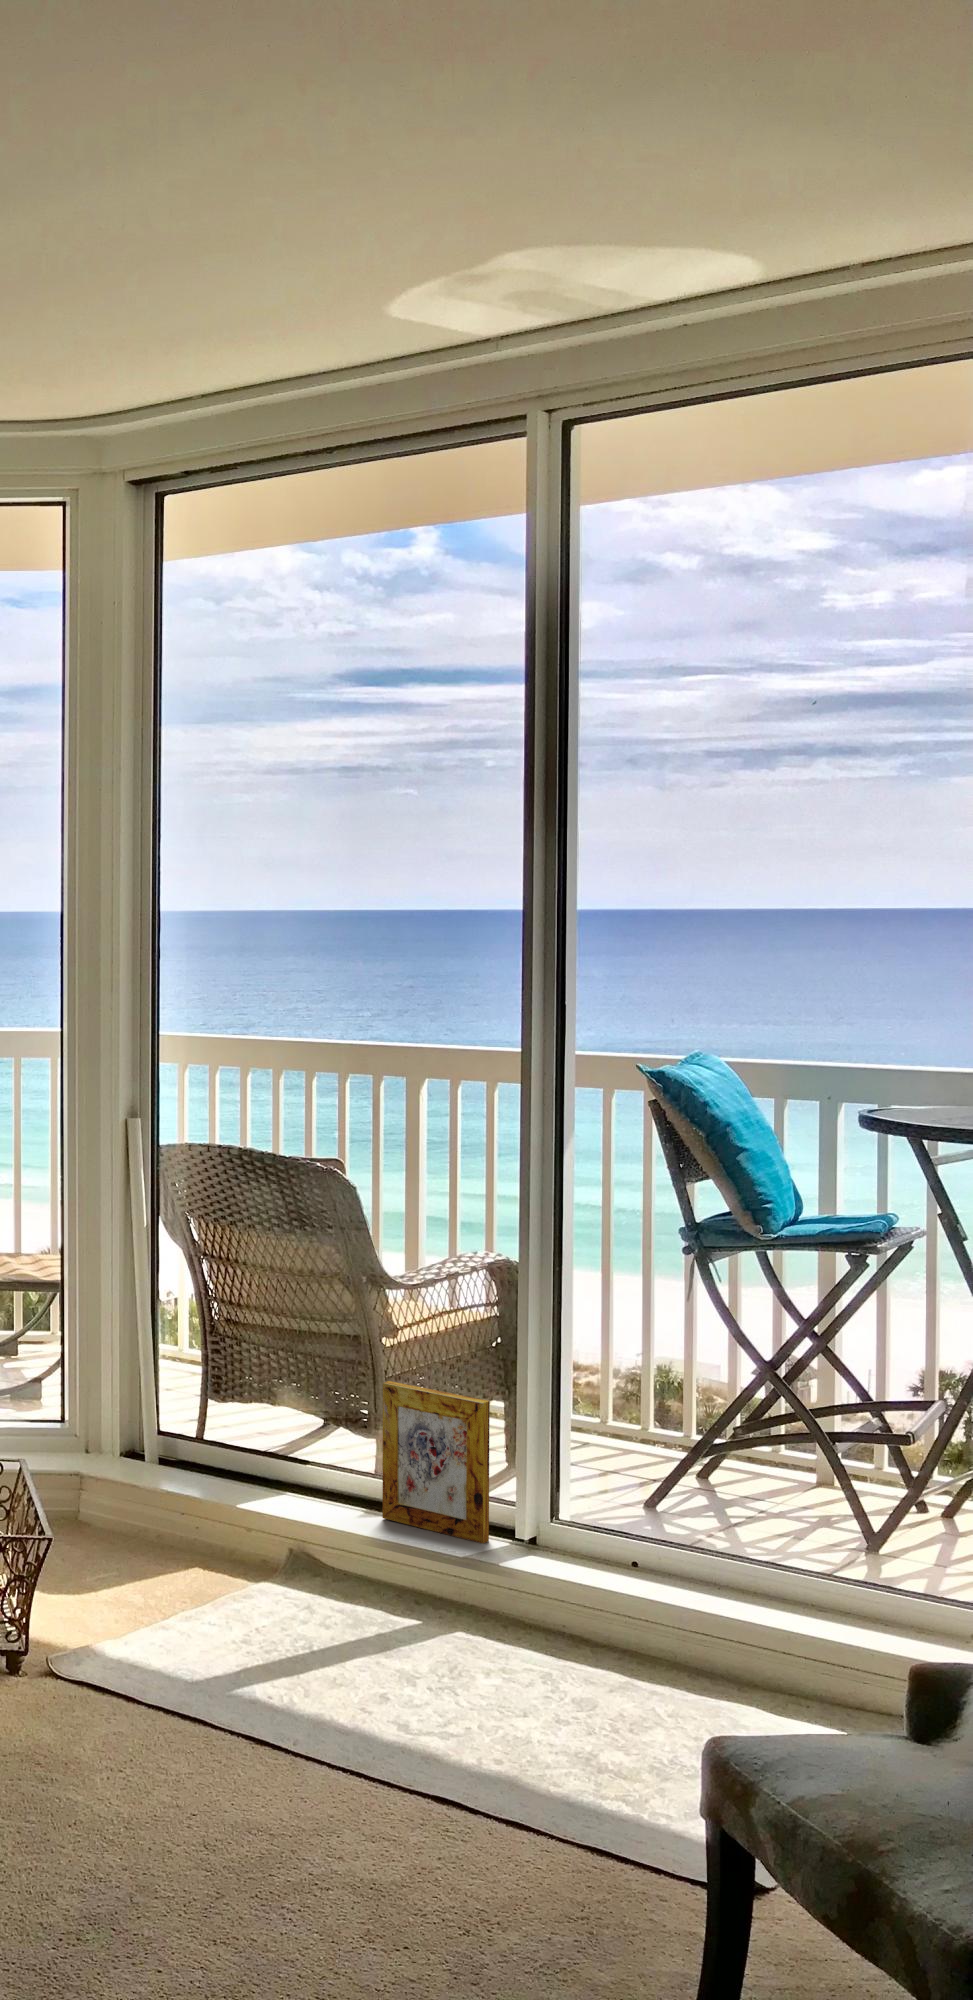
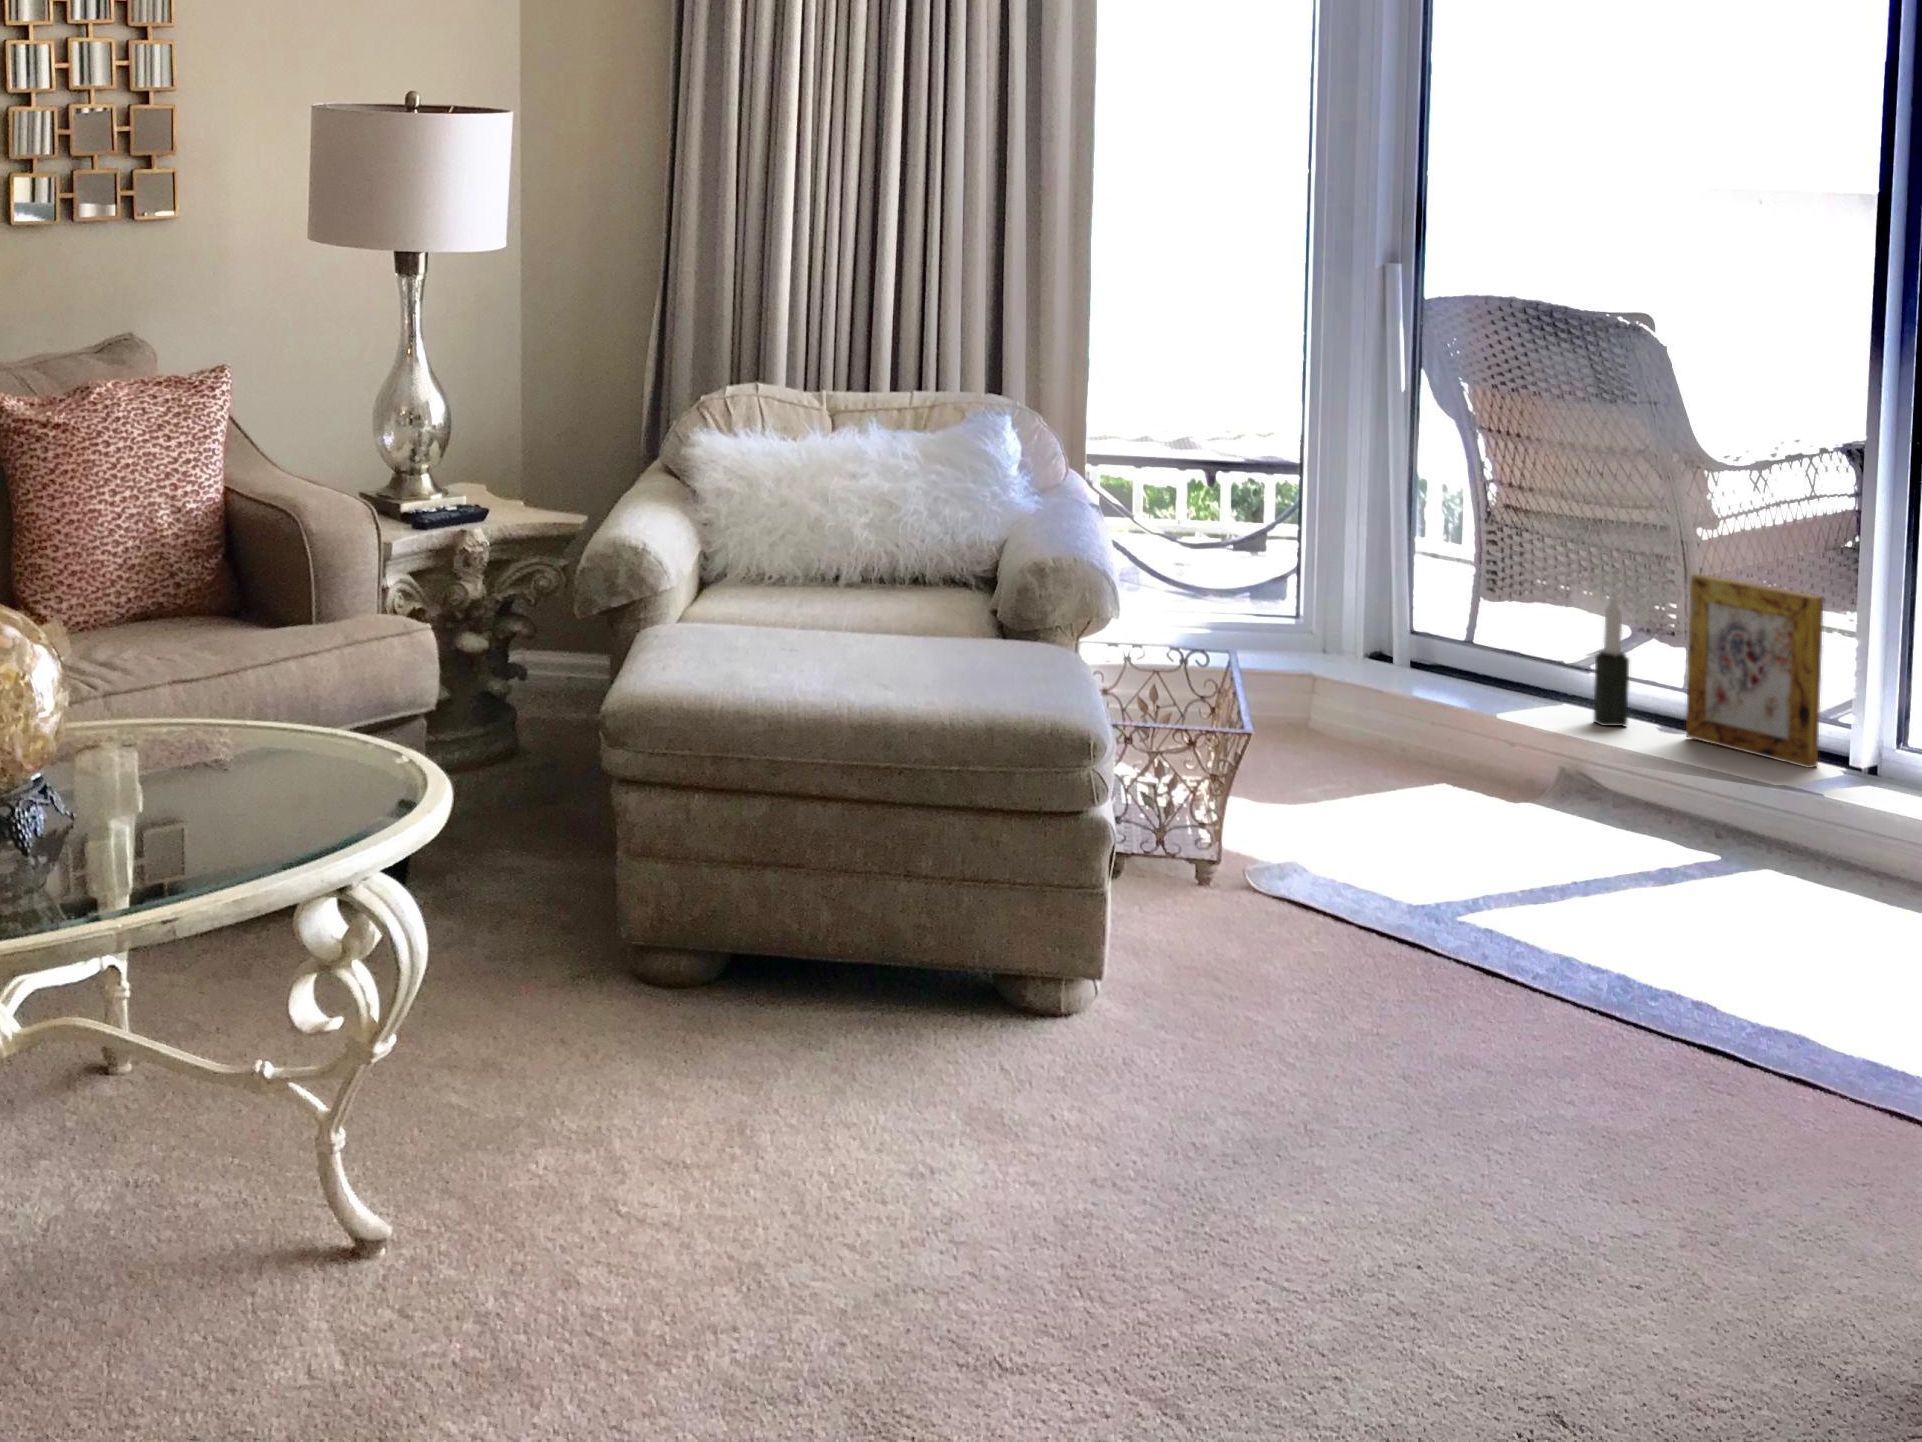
candle: none [308,1399,335,1514] -> present [1593,592,1629,726]

